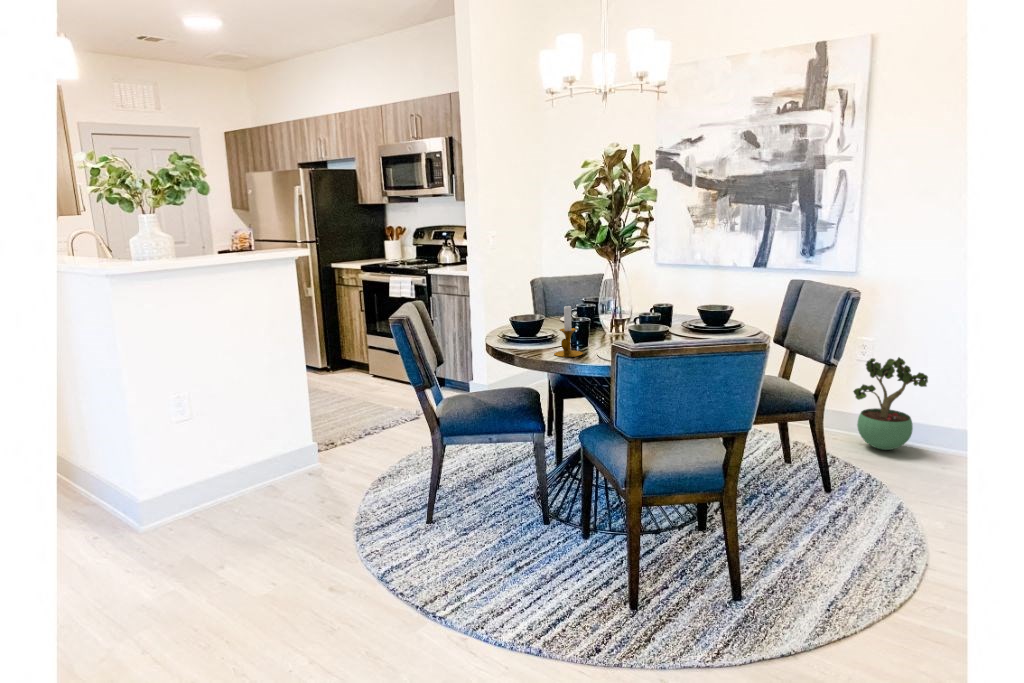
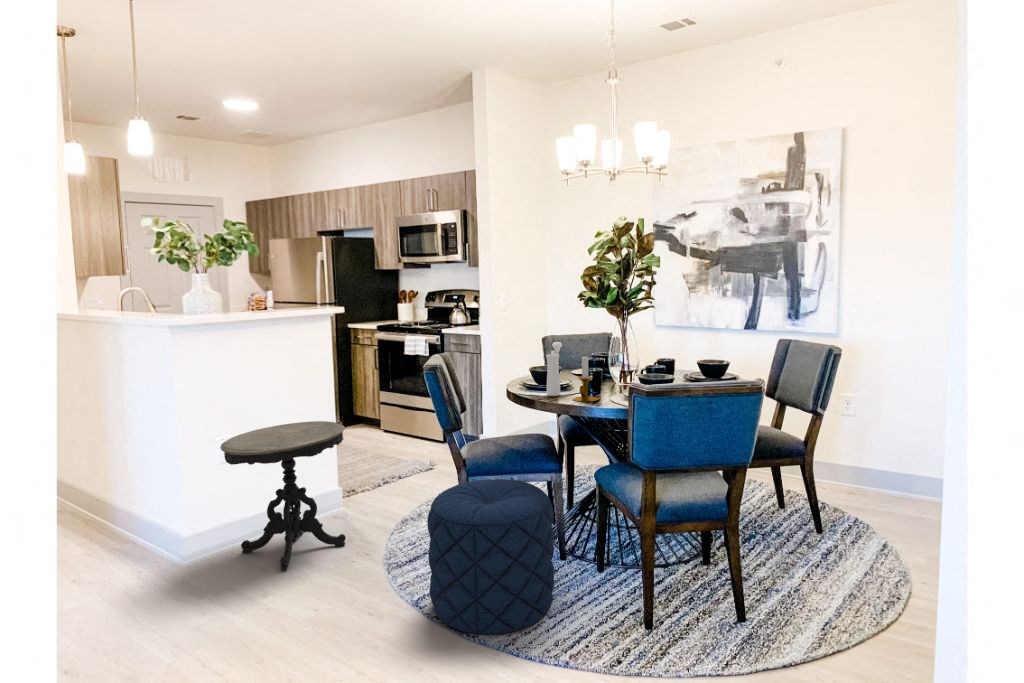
pepper mill: none [525,288,544,350] -> present [546,342,562,396]
potted plant: present [853,357,928,450] -> none [840,410,907,497]
side table: none [172,375,317,537] -> present [220,421,346,570]
pouf: none [391,442,532,614] -> present [427,479,554,634]

